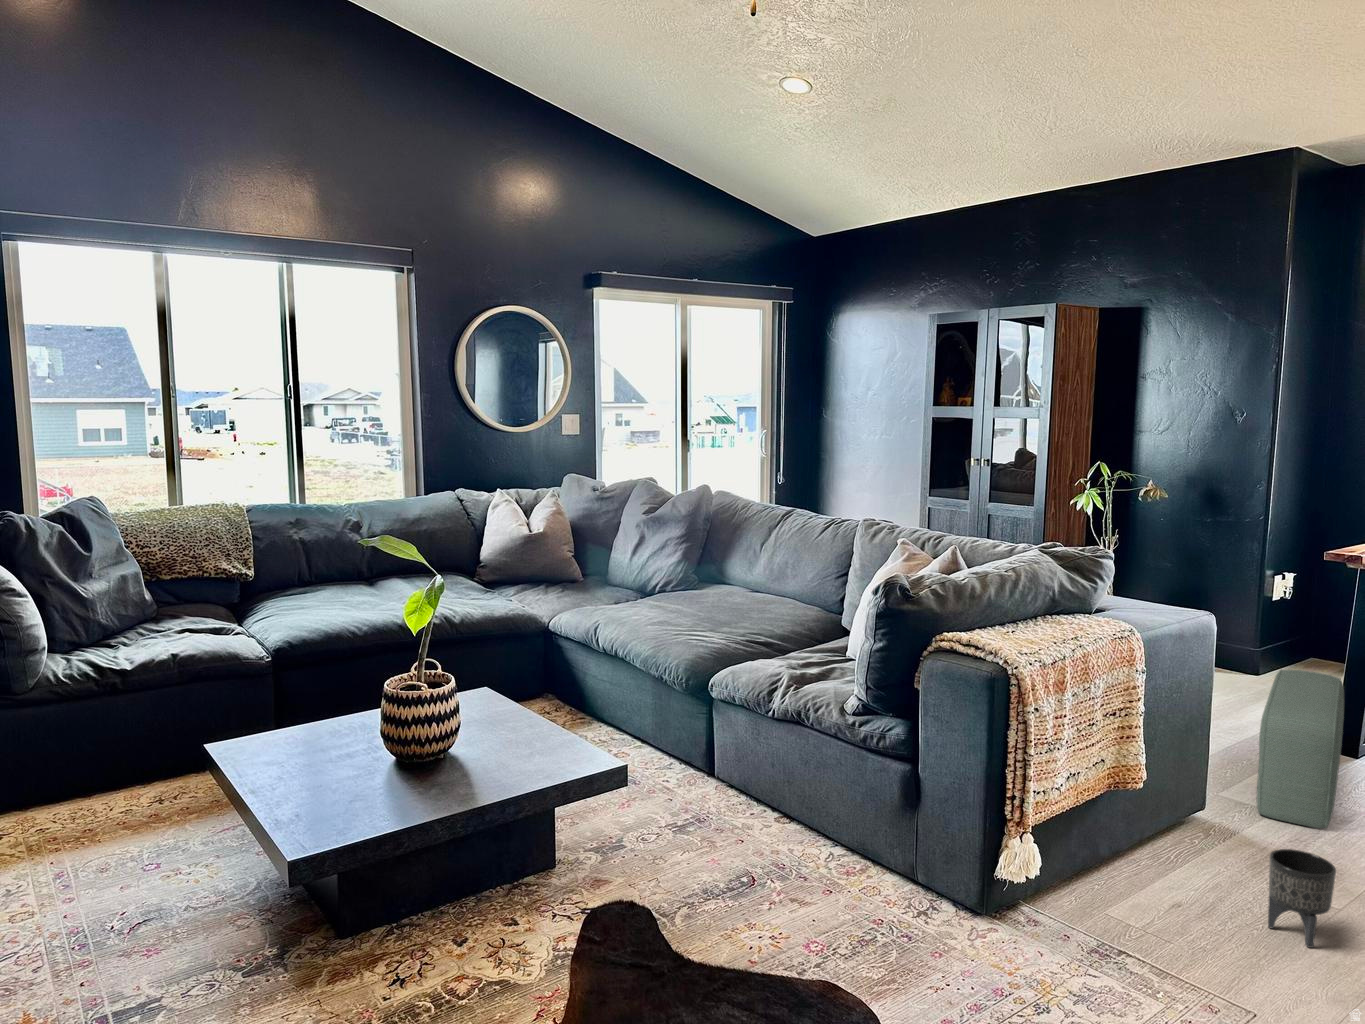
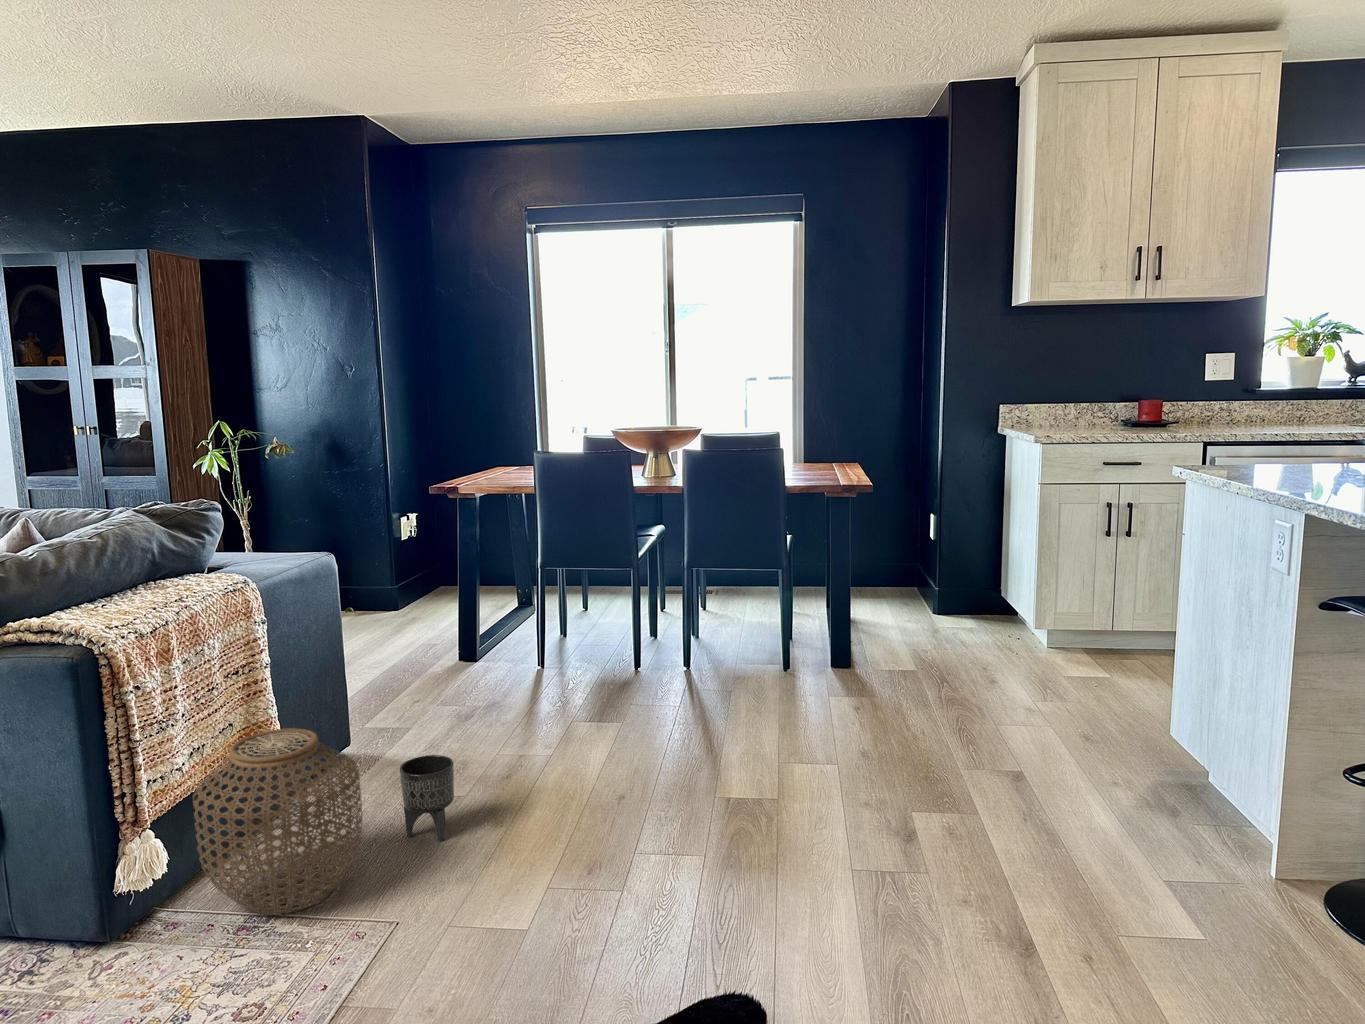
pouf: present [1256,670,1344,828] -> none [391,596,462,738]
woven basket: none [1065,777,1230,959] -> present [193,728,362,914]

